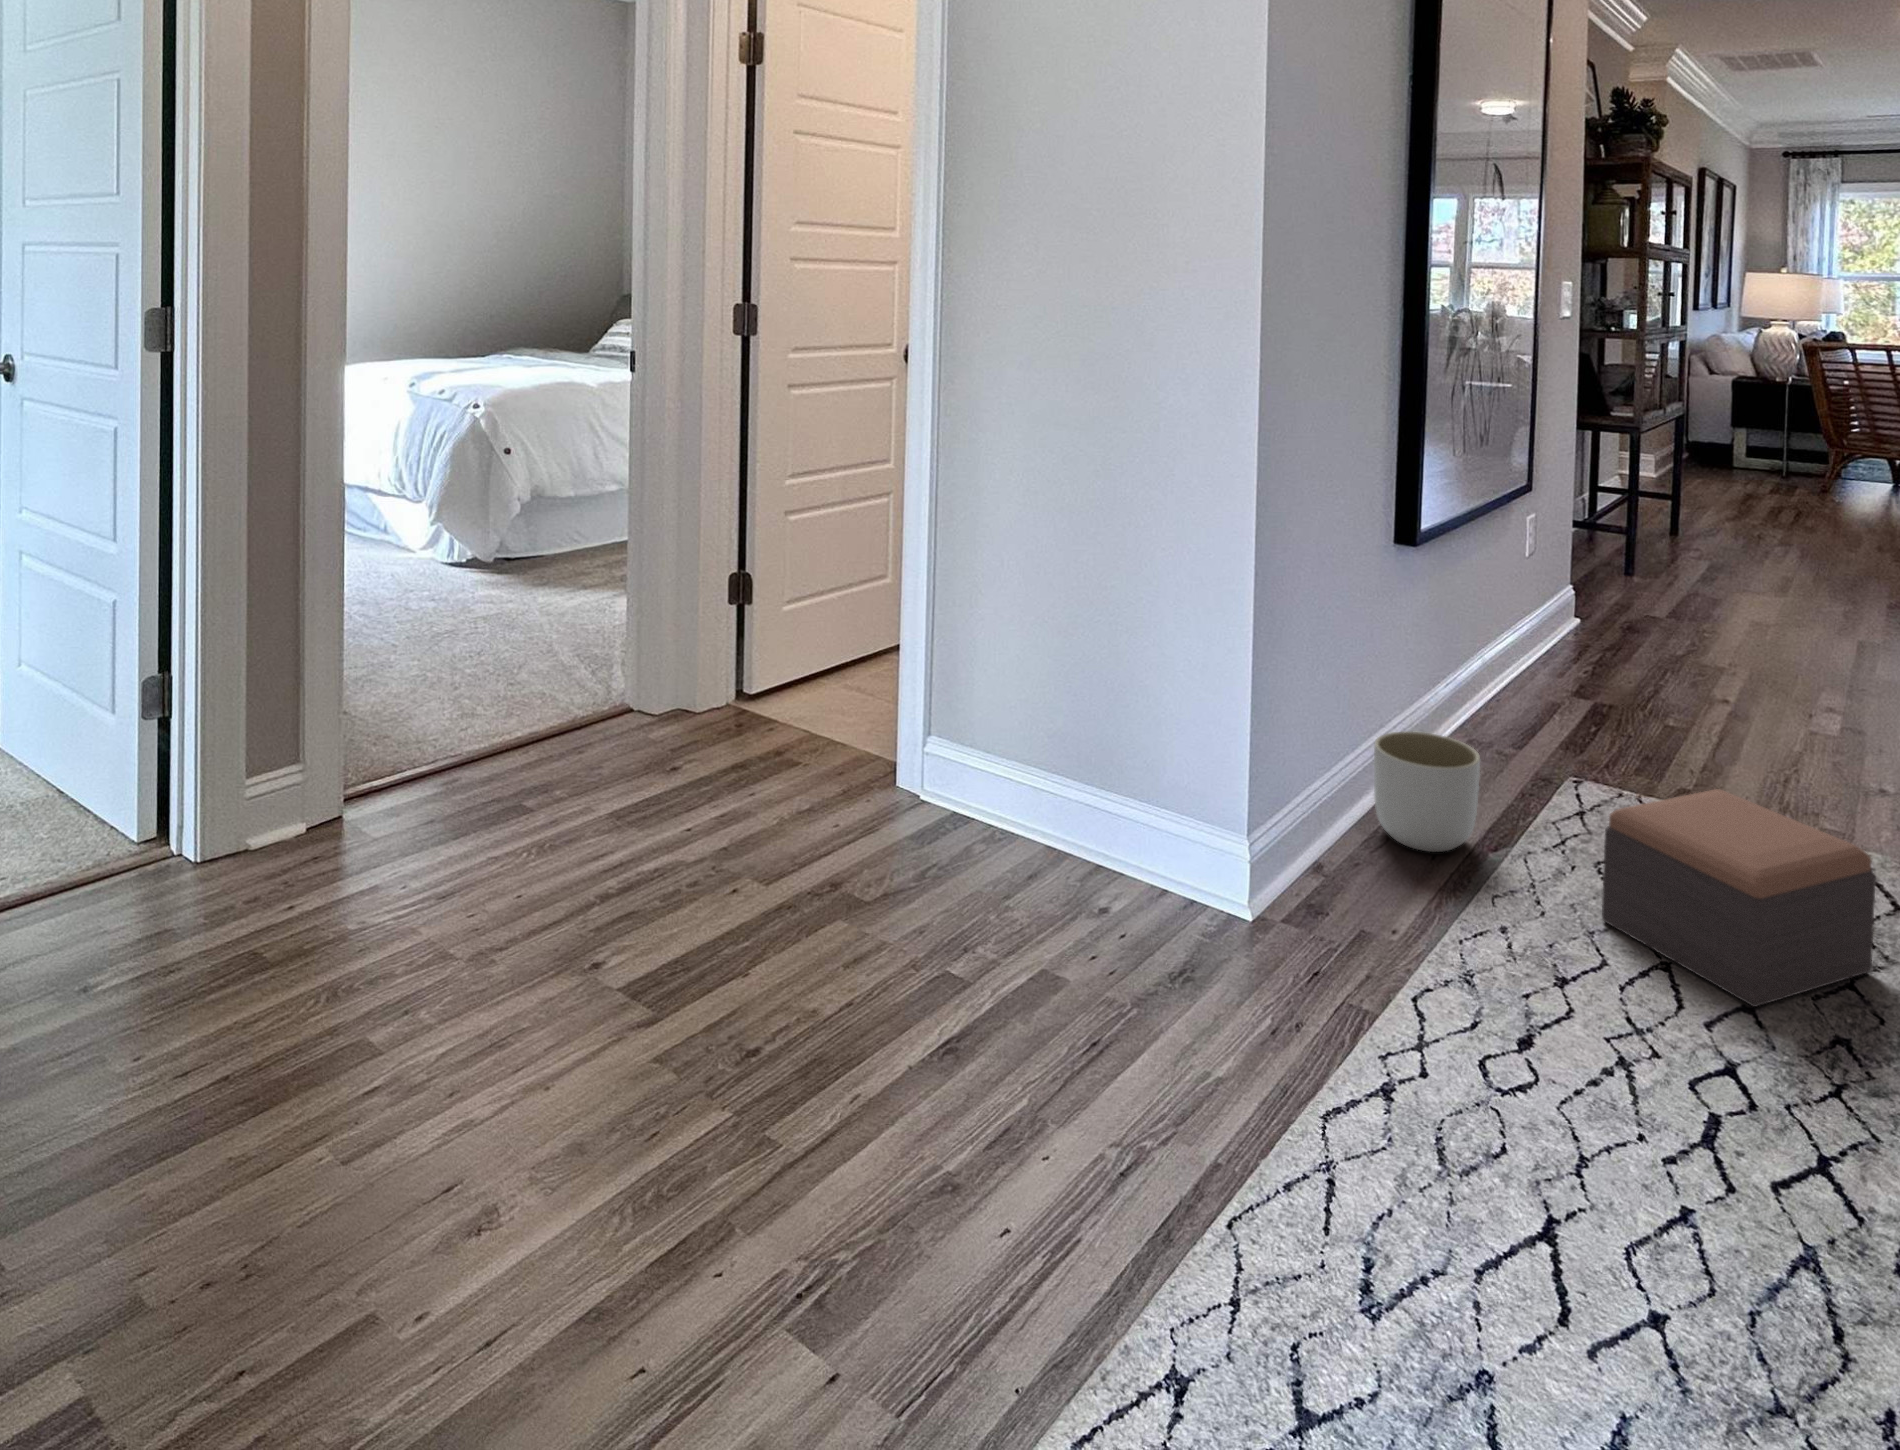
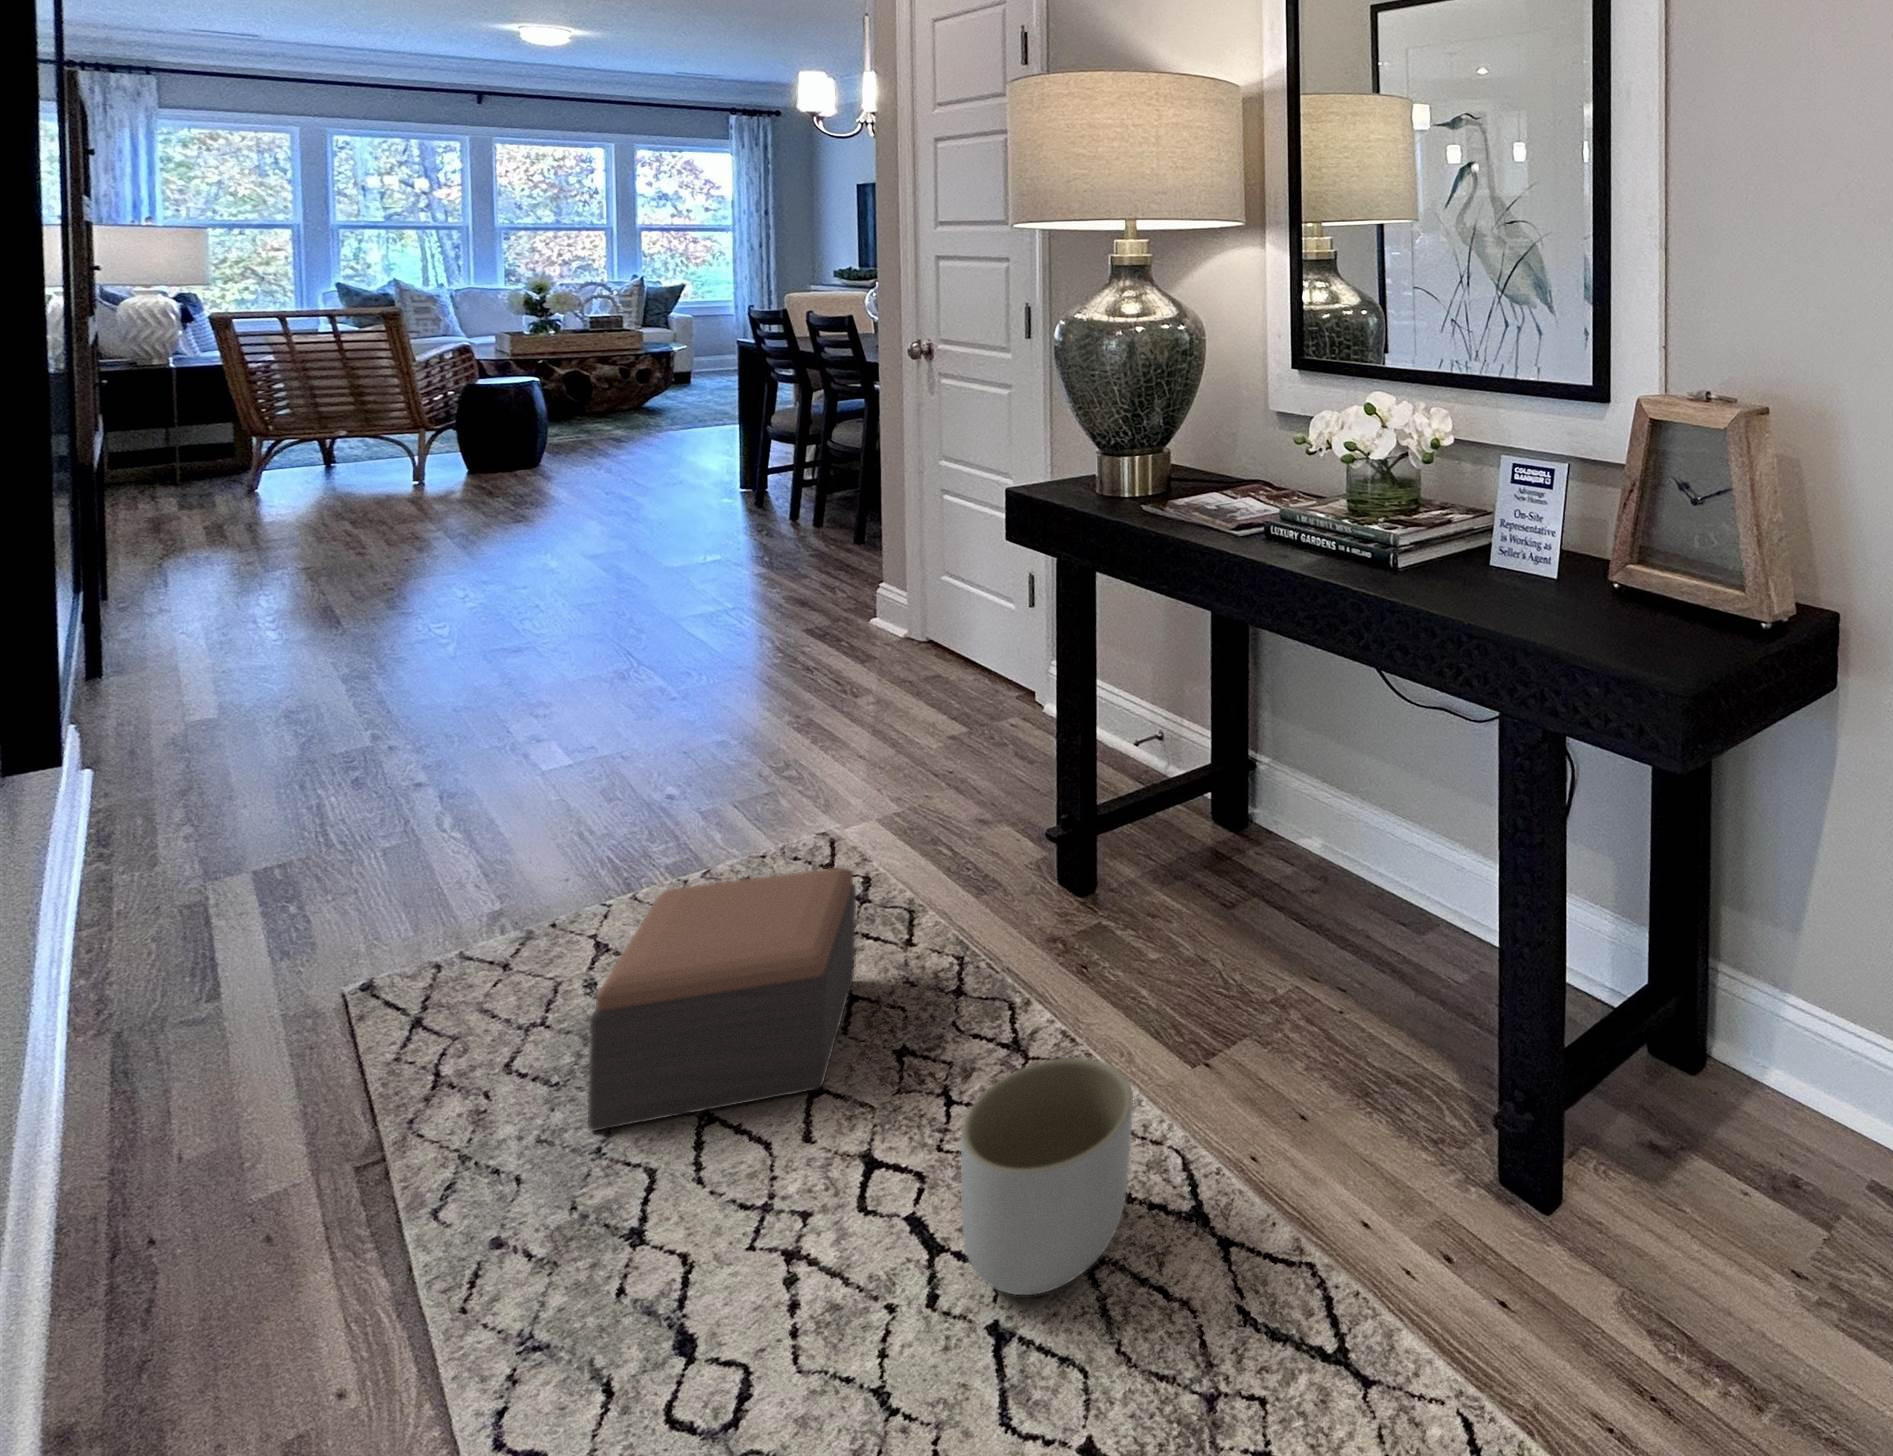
planter: present [1374,731,1480,852] -> present [961,1058,1133,1295]

